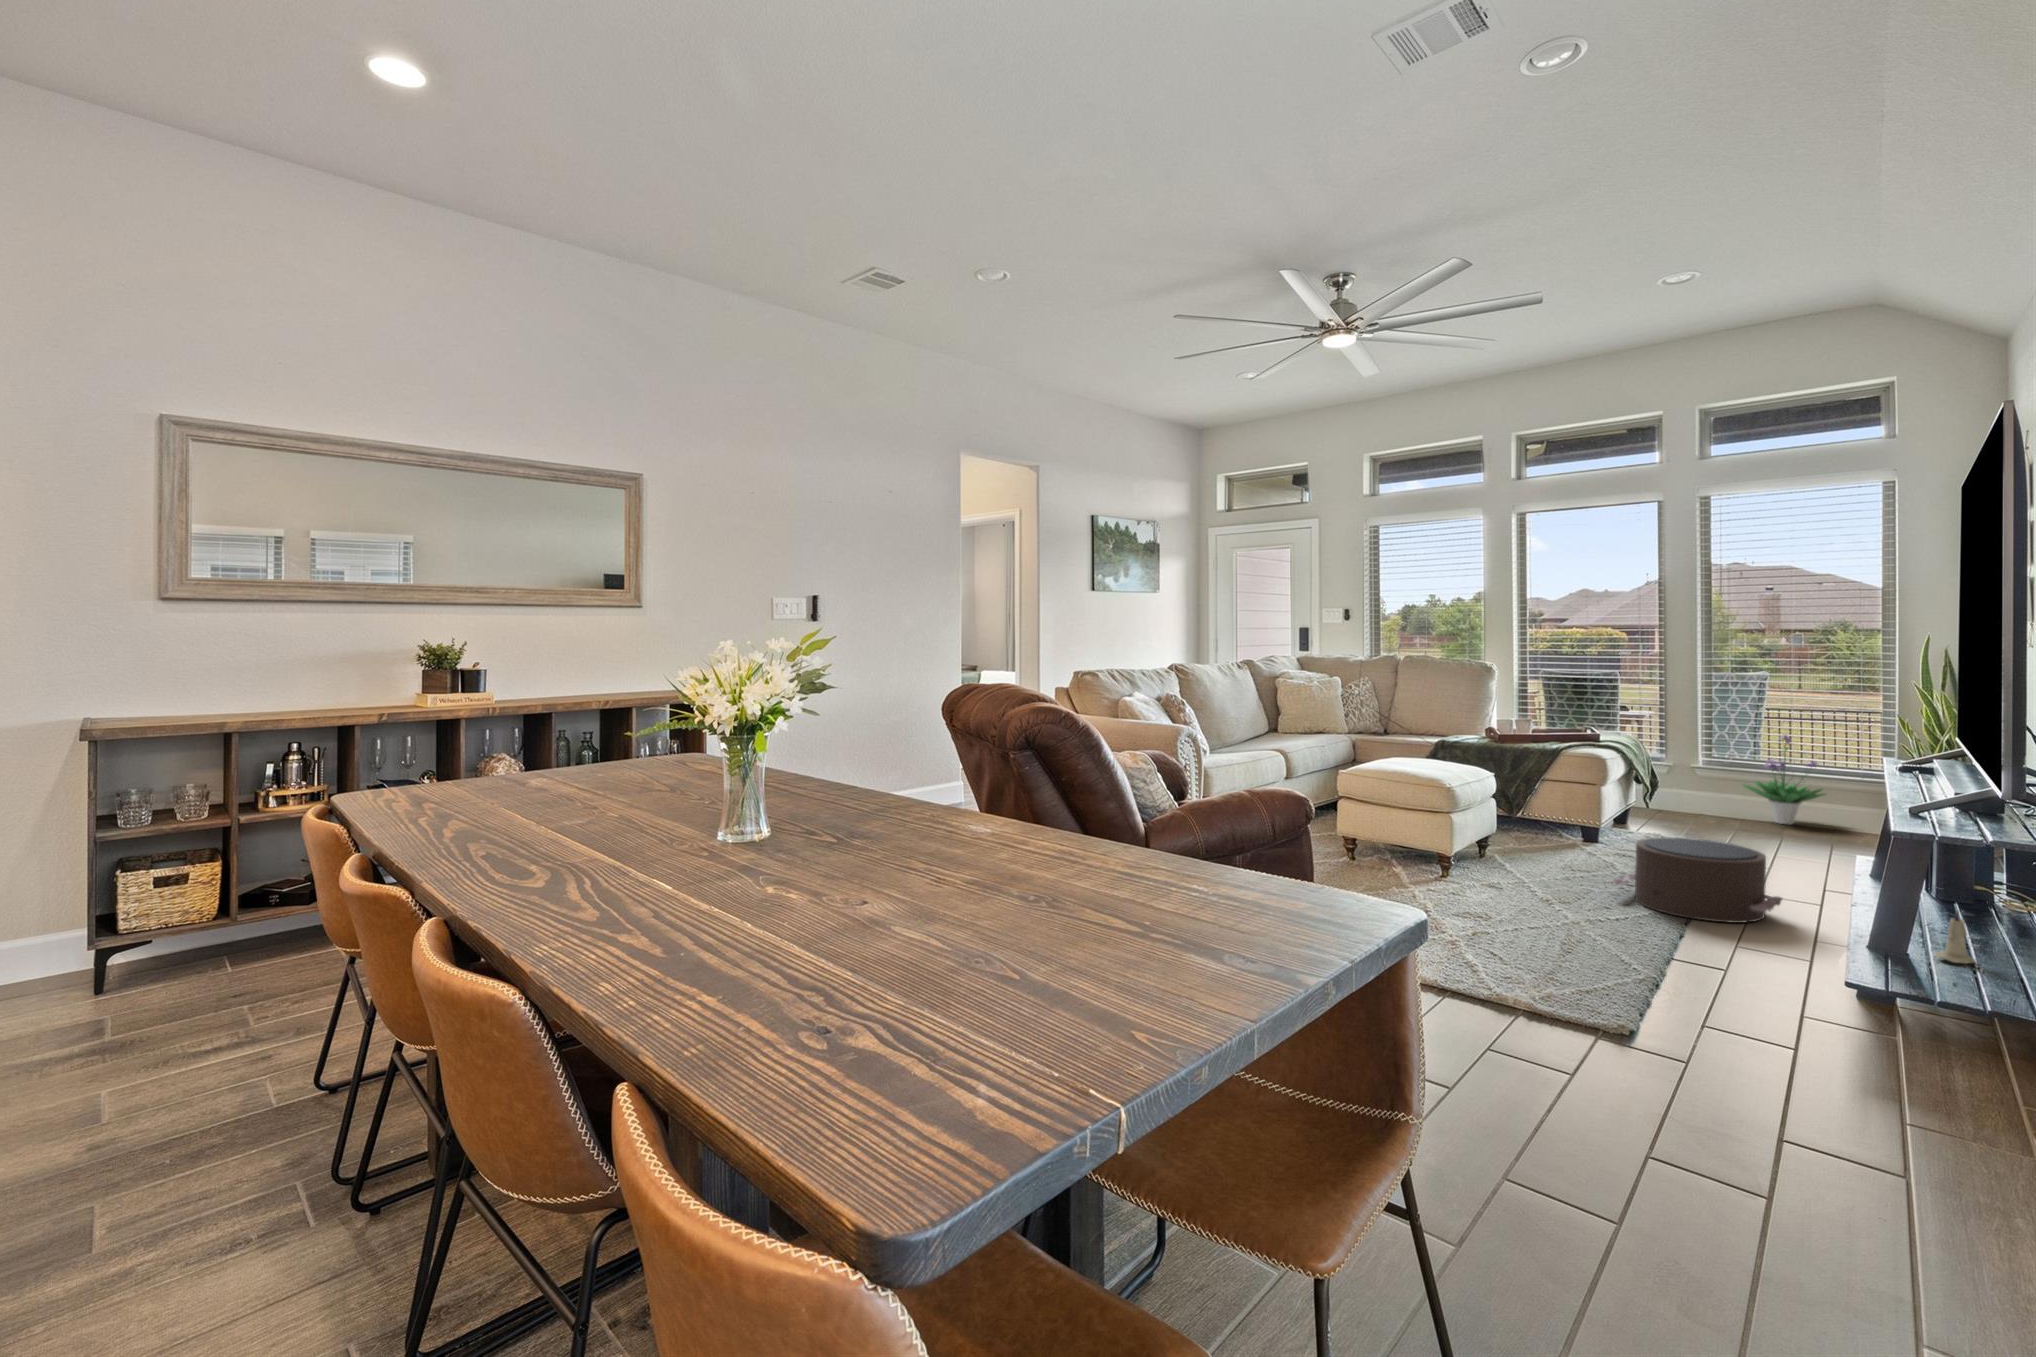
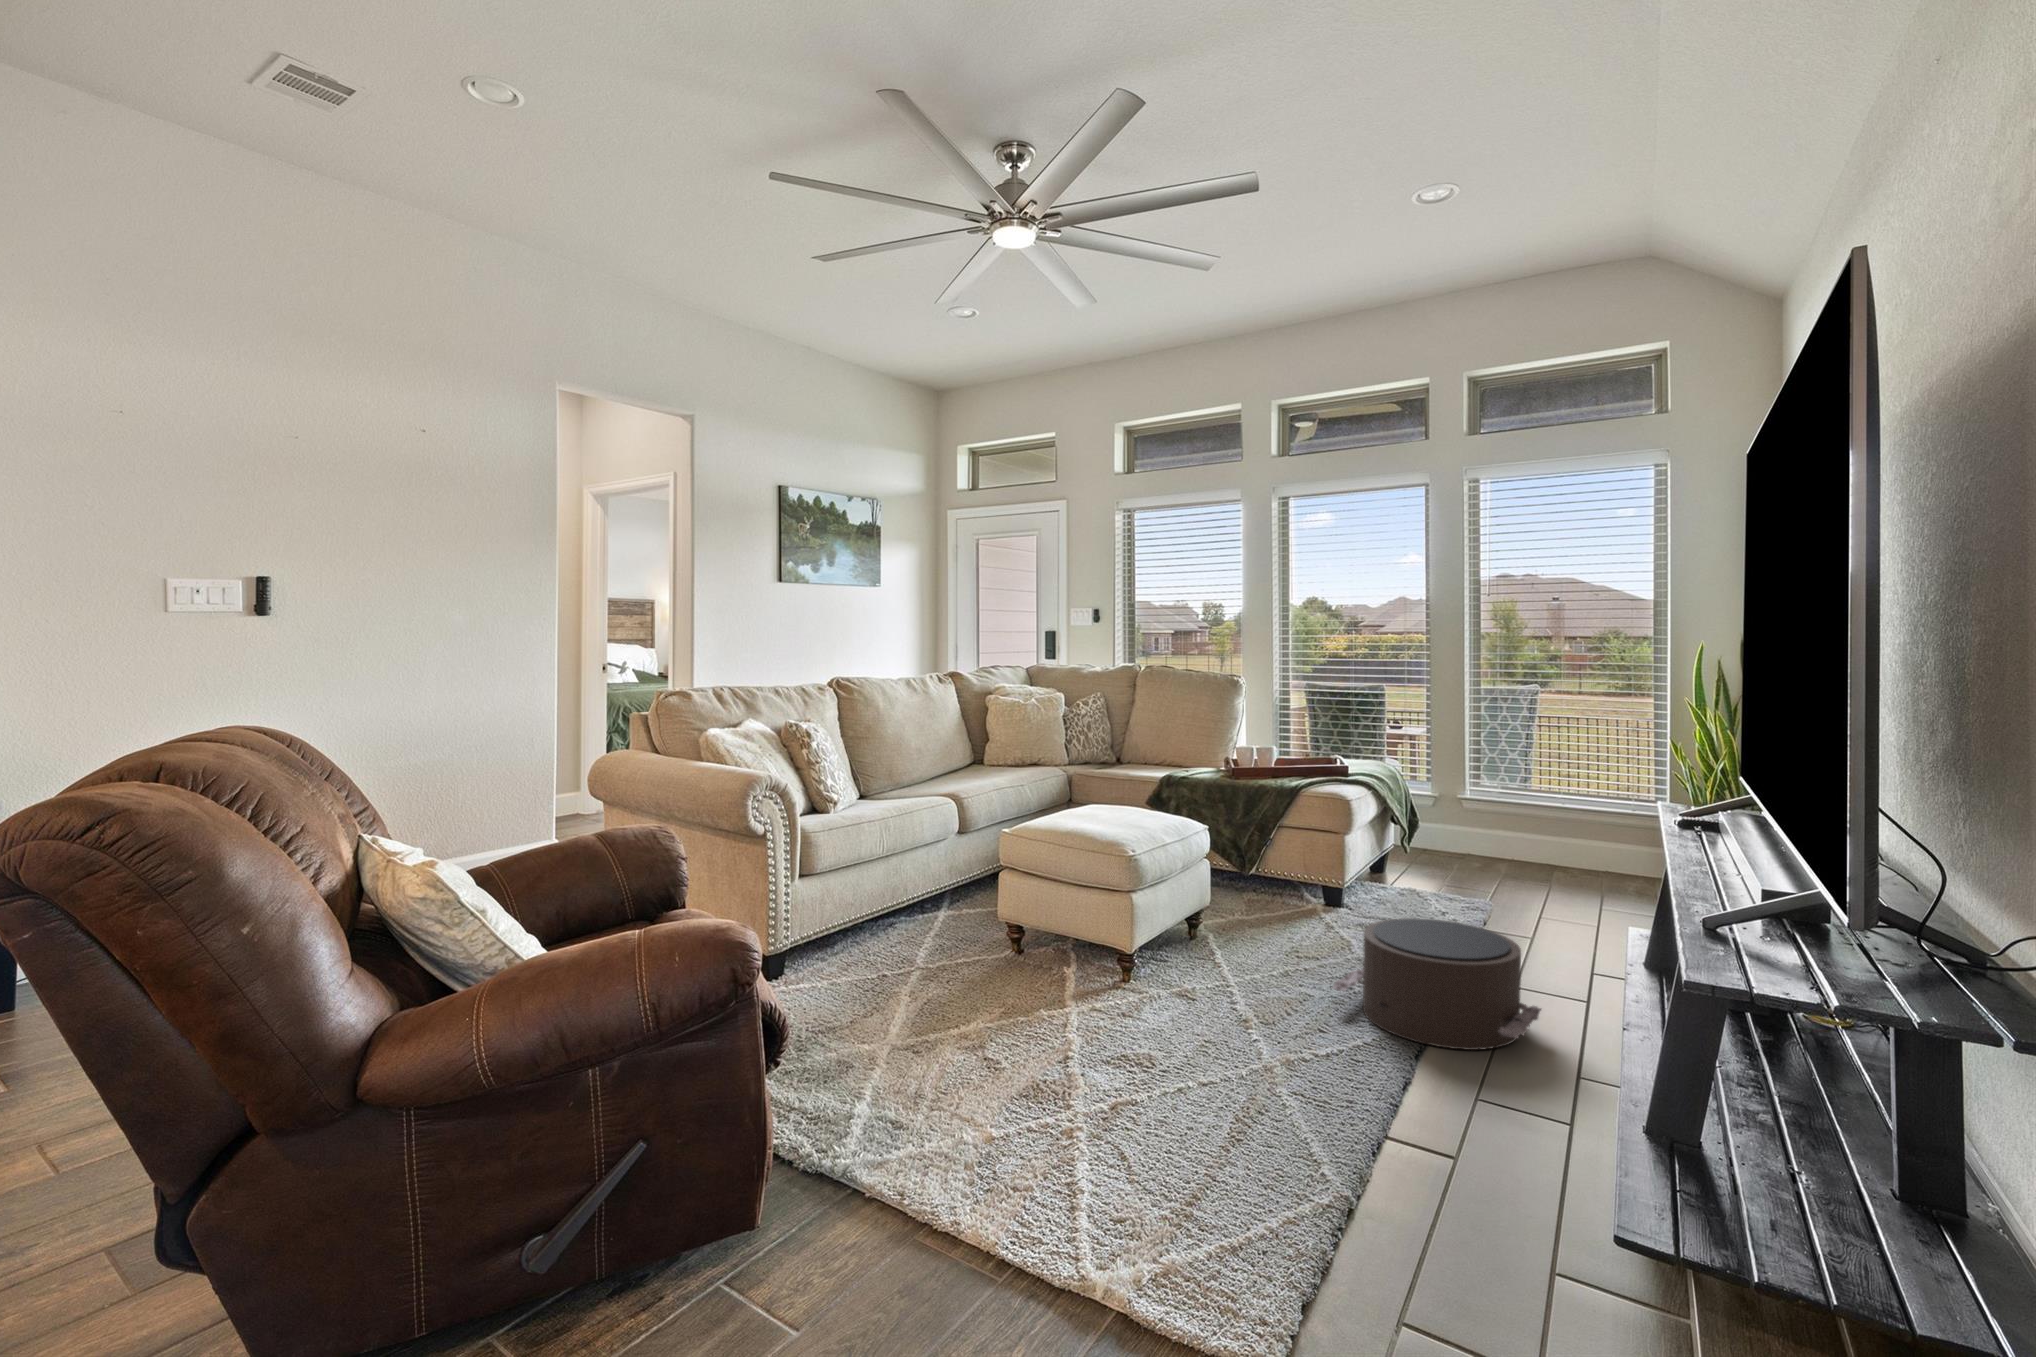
potted plant: present [1743,734,1824,824] -> none [1509,759,1598,868]
candle: present [1936,911,1976,964] -> none [1740,1080,1798,1169]

